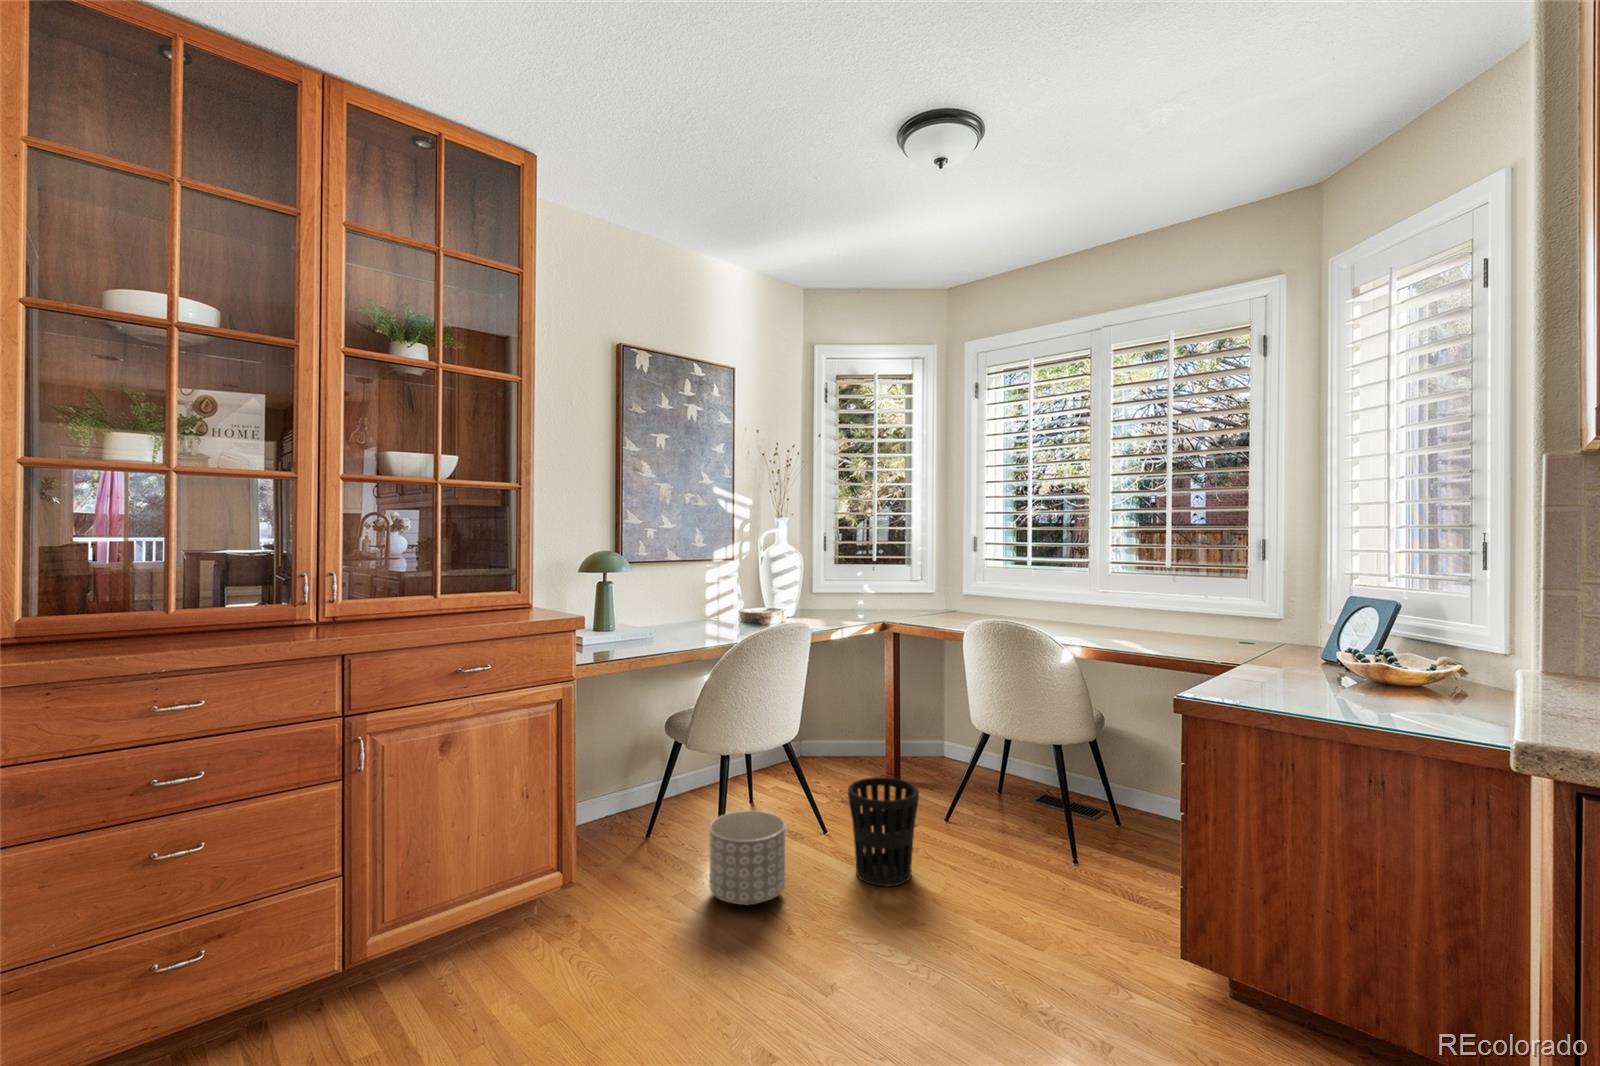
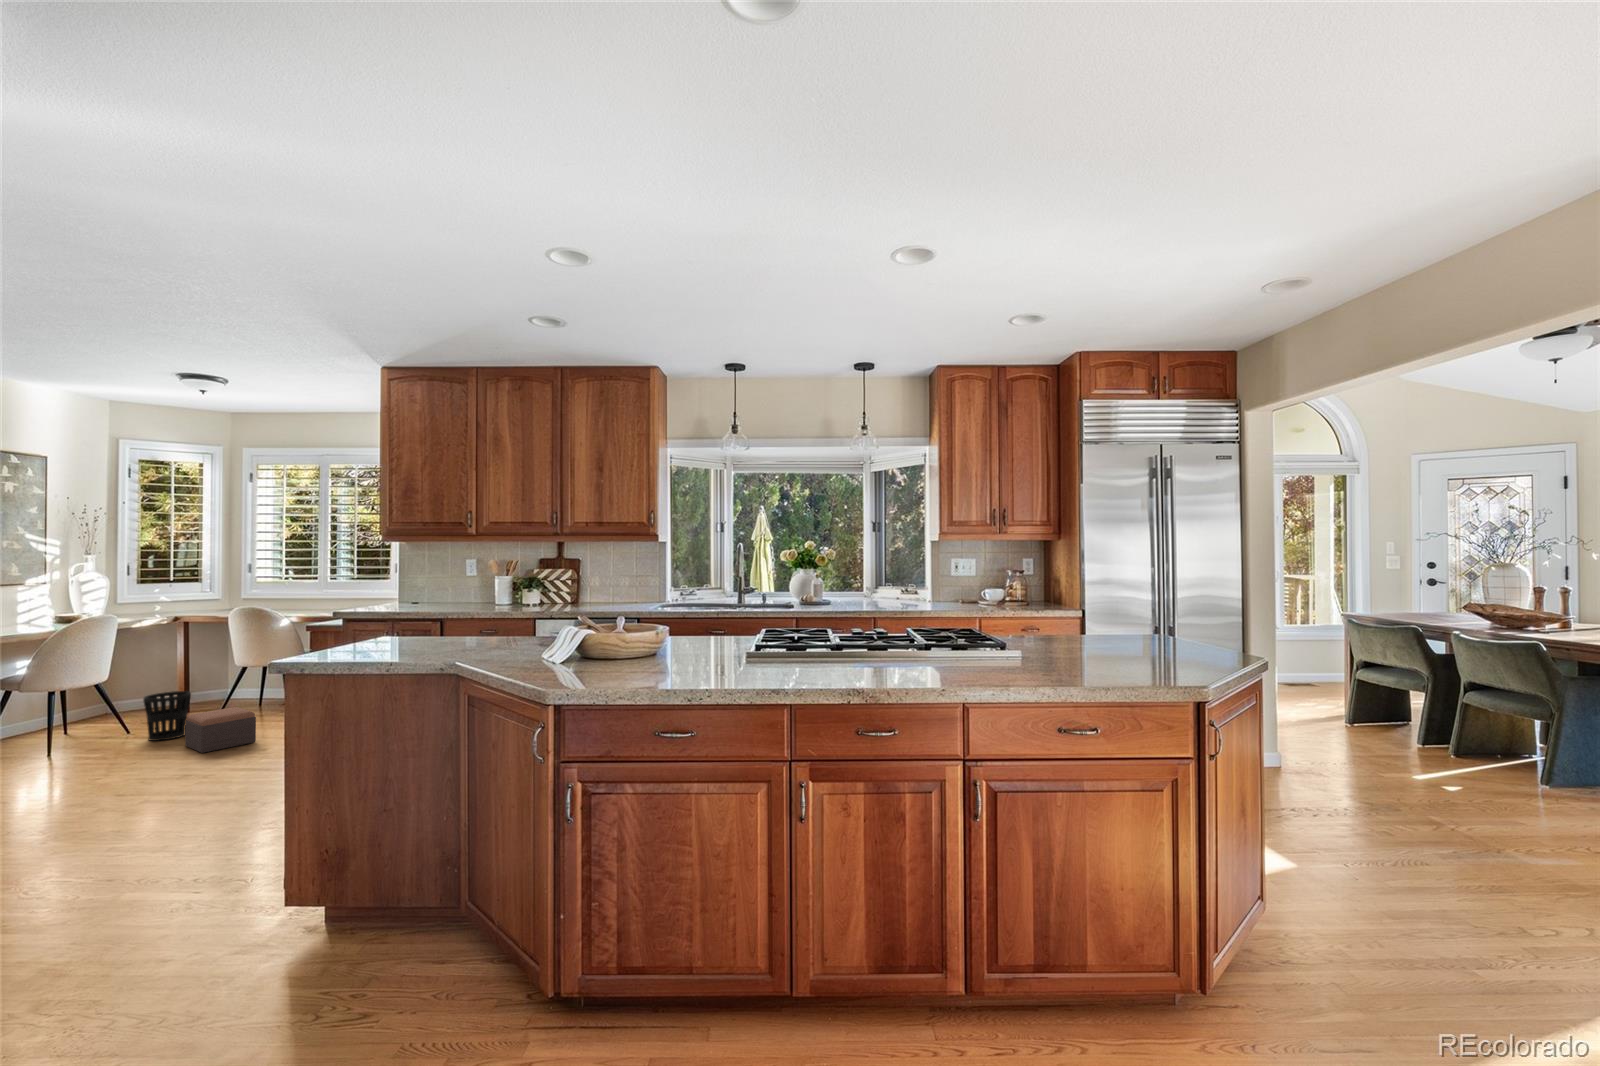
planter: present [710,811,785,905] -> none [42,715,99,759]
footstool: none [920,855,1061,989] -> present [185,707,256,753]

